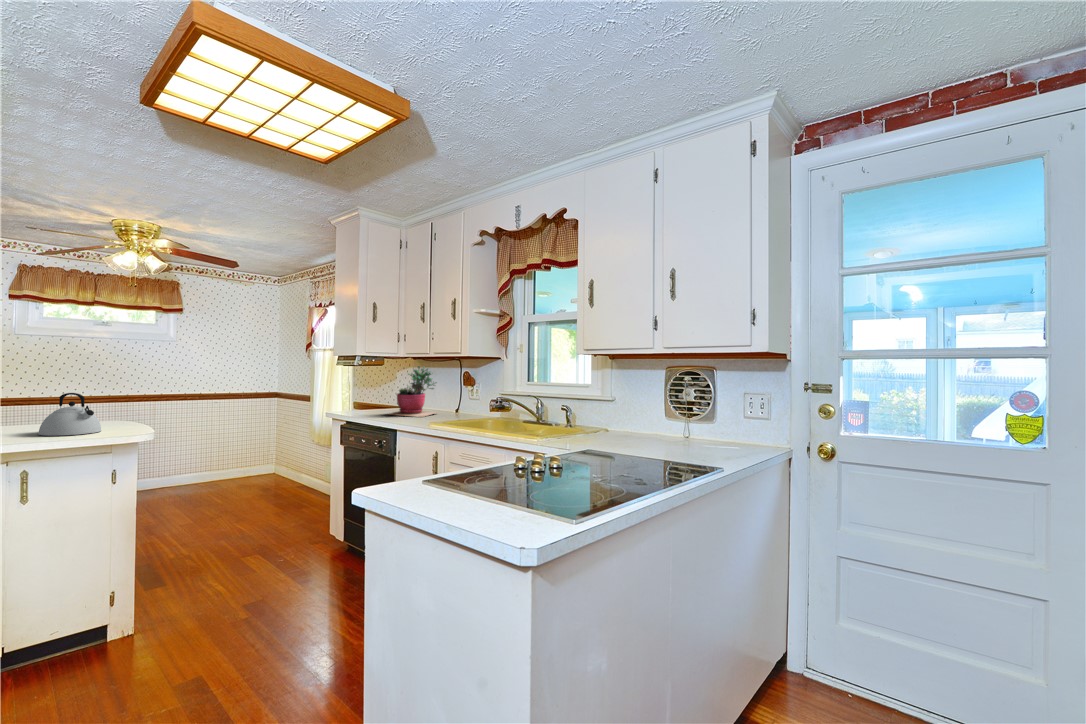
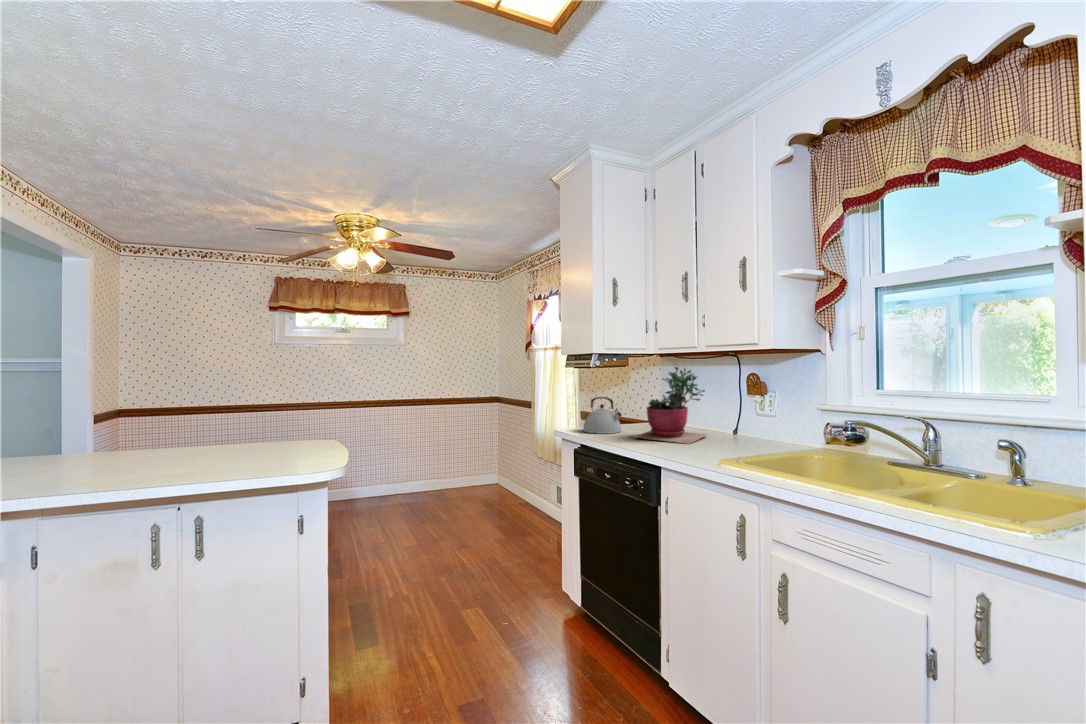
kettle: present [38,393,101,436] -> present [583,397,621,434]

